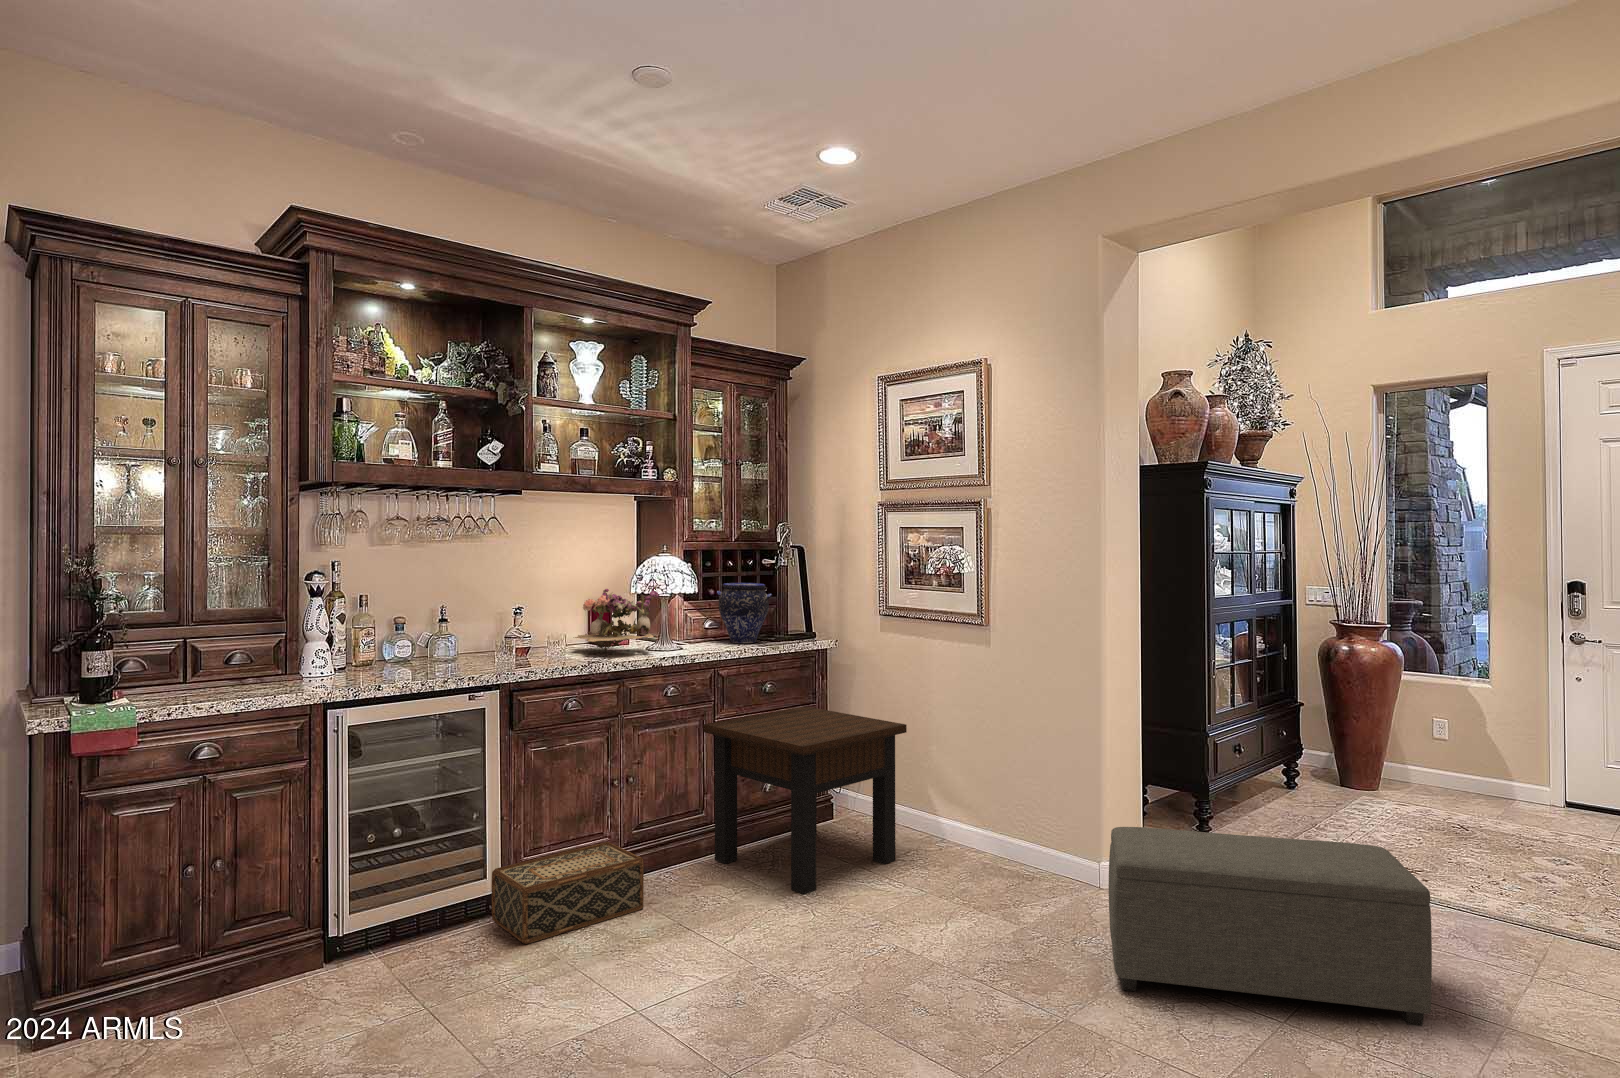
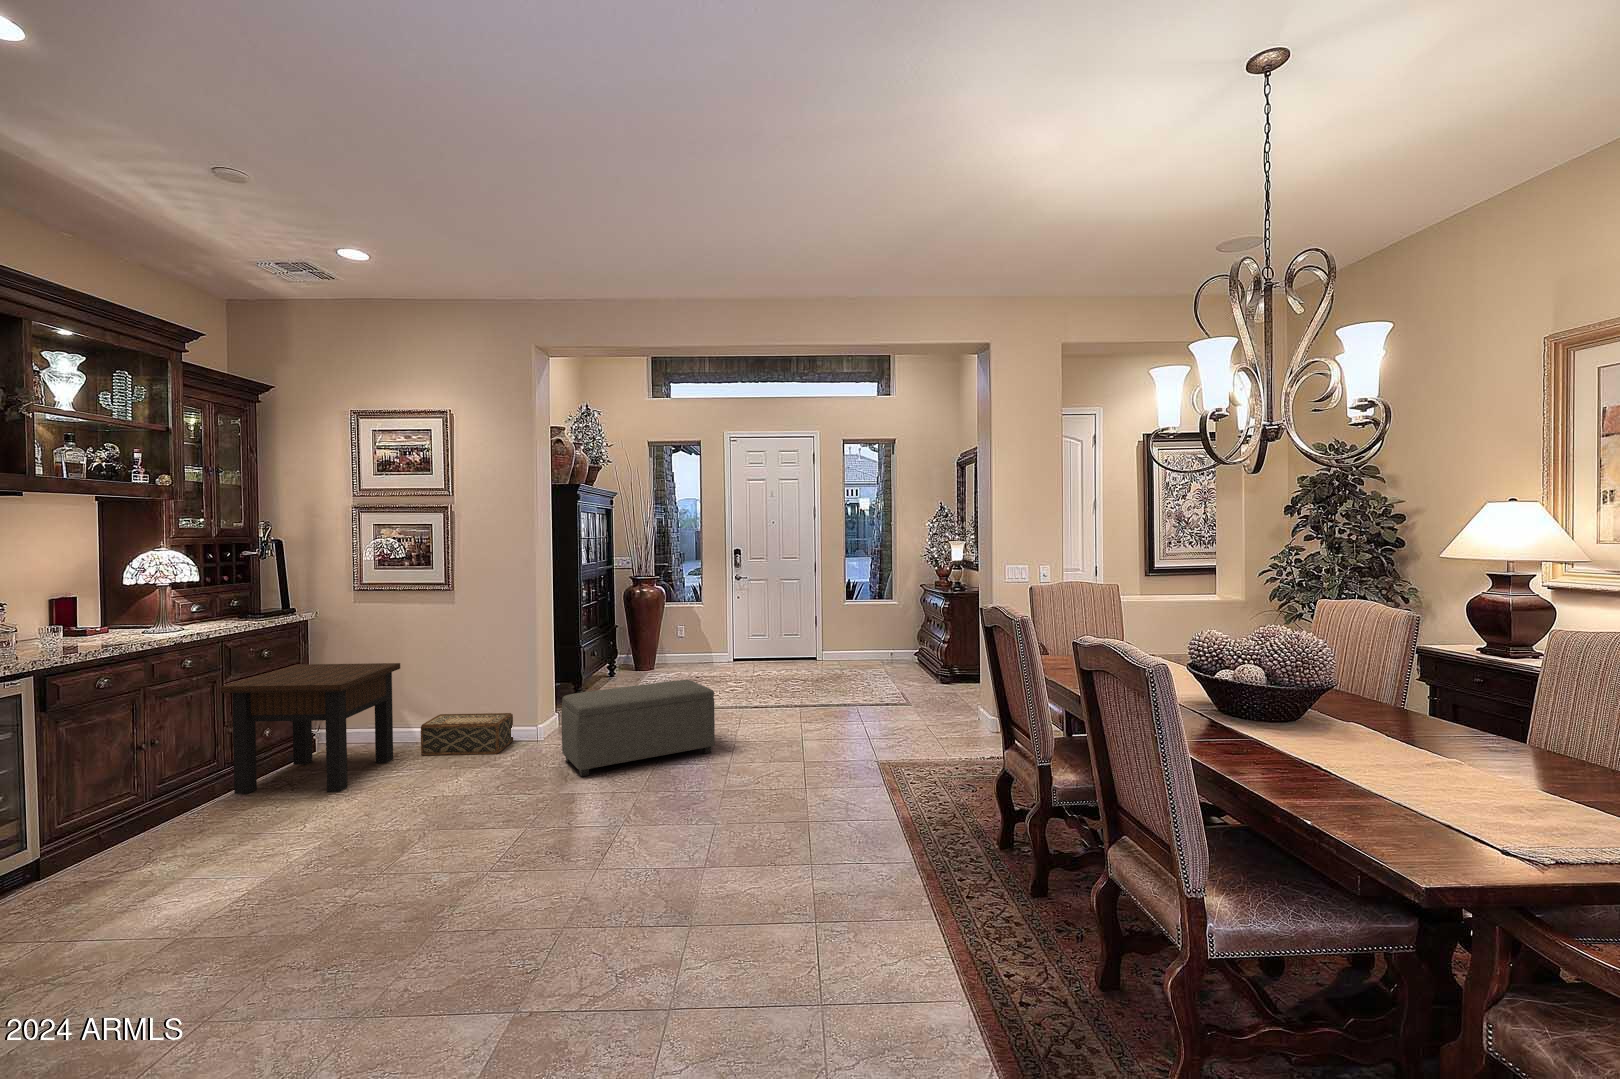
vase: present [717,583,772,643] -> none [201,571,260,621]
flower arrangement: present [575,585,658,651] -> none [64,575,167,637]
woven basket: present [492,842,644,944] -> present [421,713,513,755]

